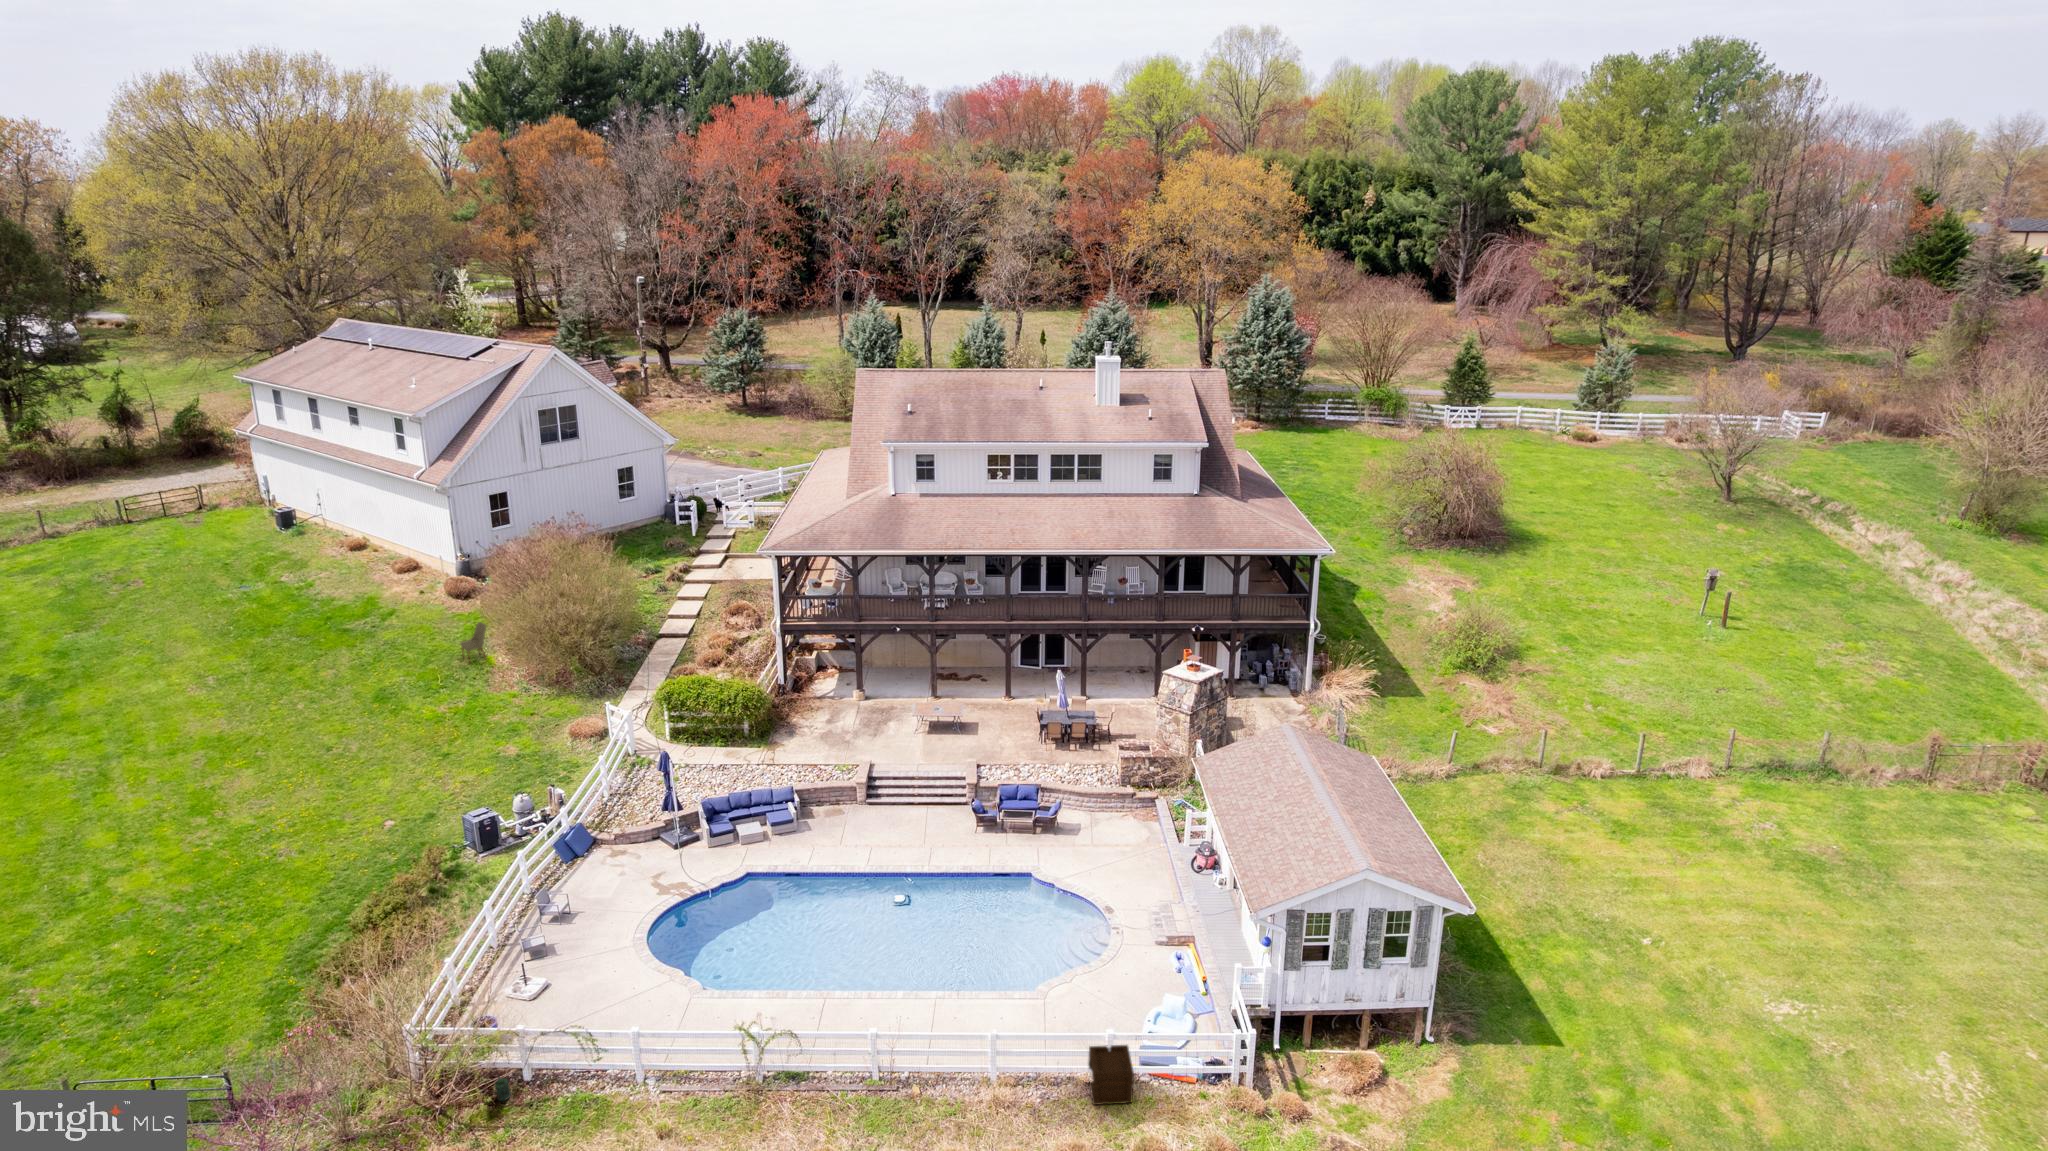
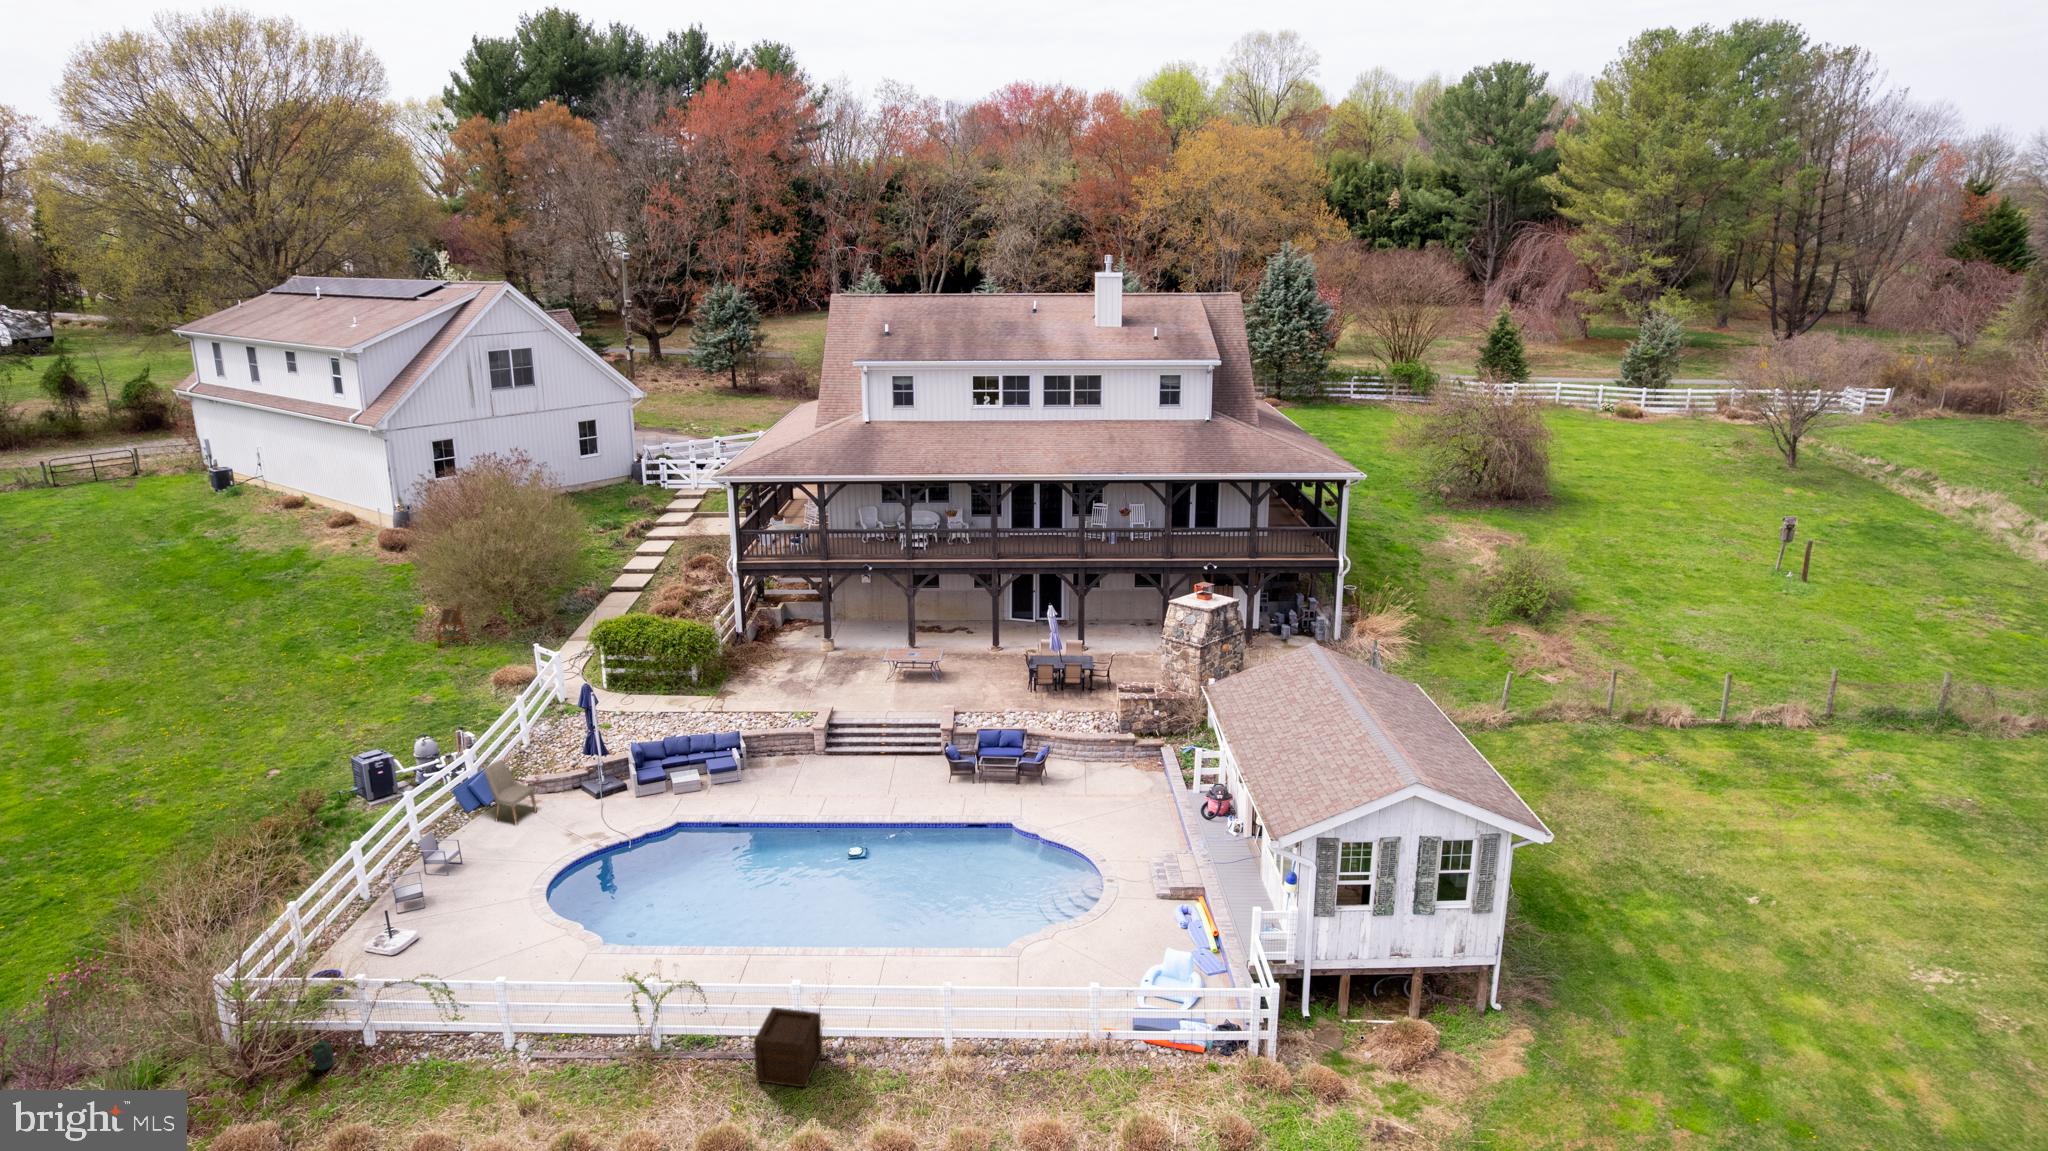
chair: present [460,622,486,660] -> present [484,760,537,825]
bench: none [513,648,540,700] -> present [437,602,468,646]
wooden crate: present [1088,1045,1134,1105] -> present [753,1007,822,1087]

